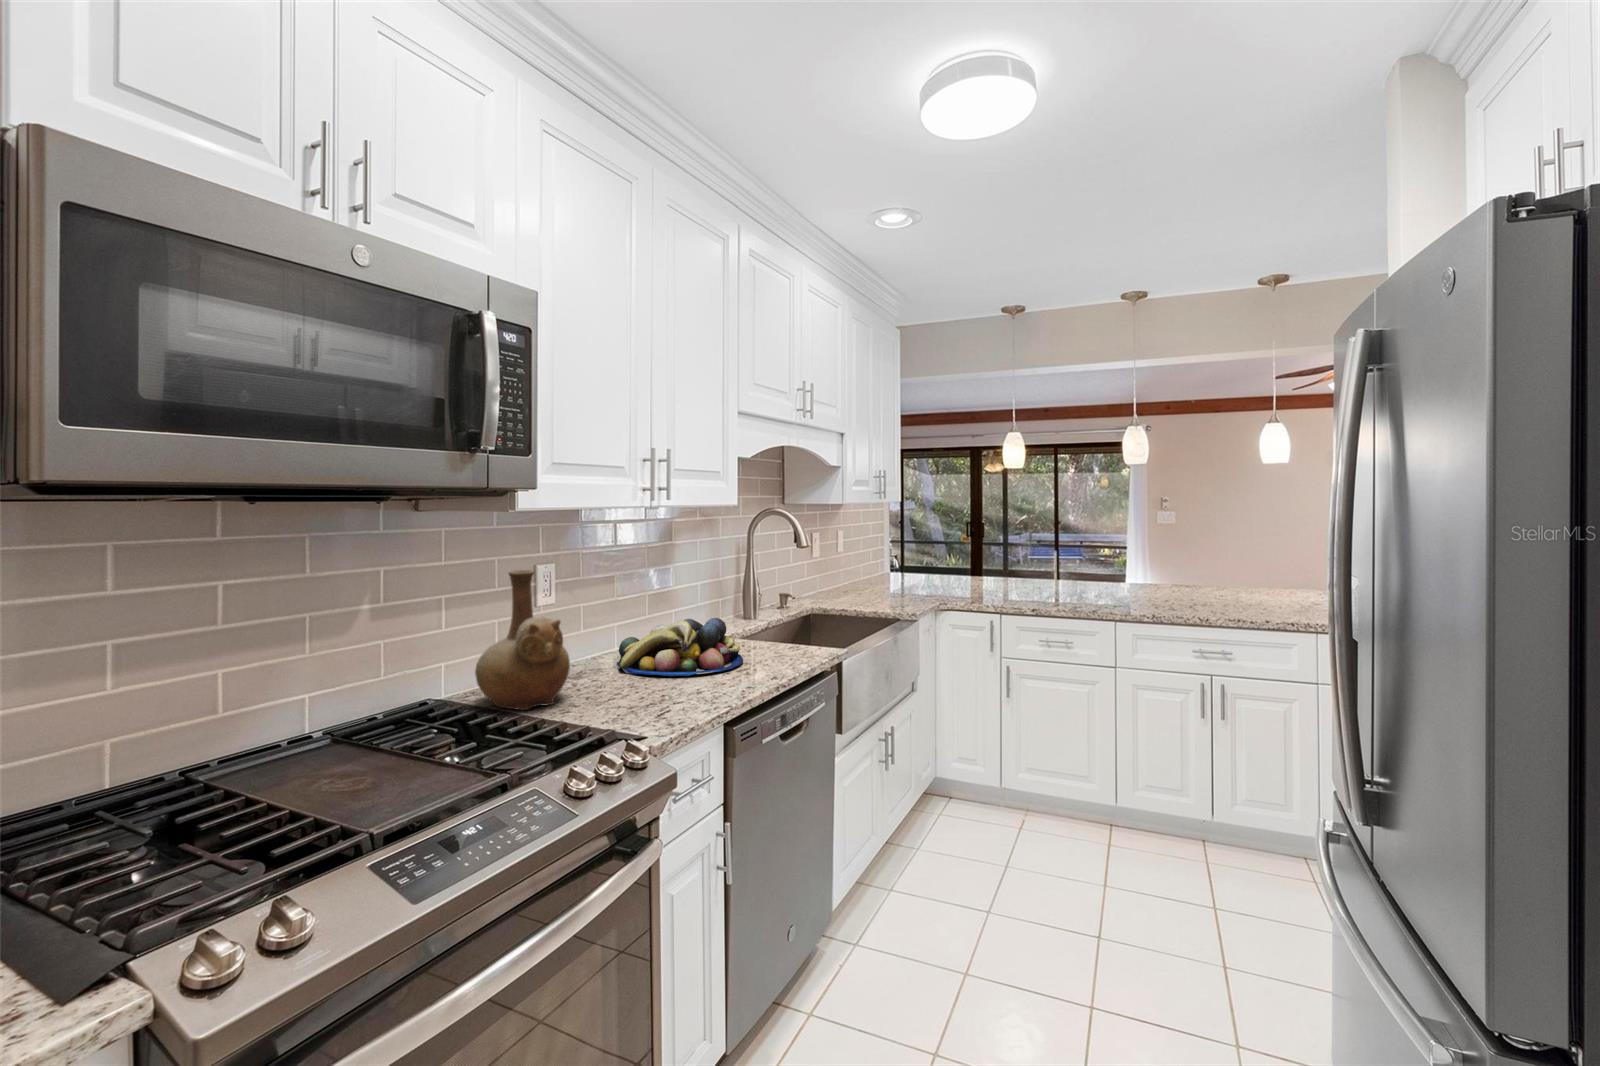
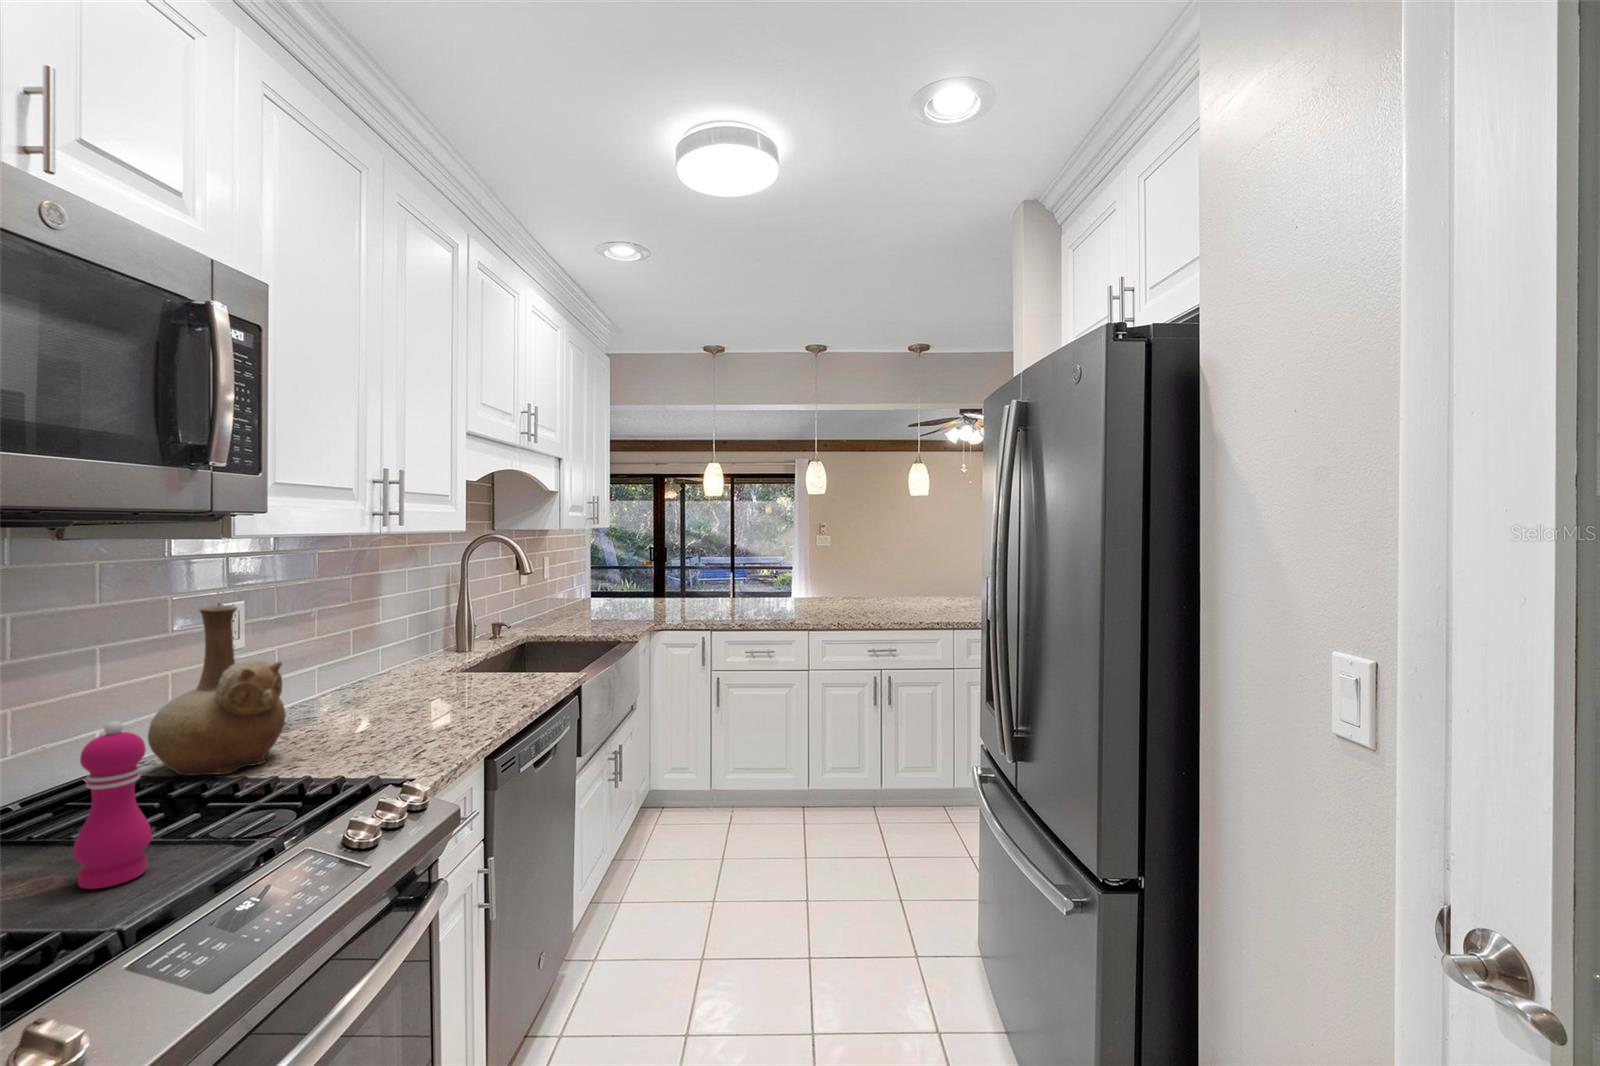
fruit bowl: present [617,618,743,676] -> none [321,650,481,720]
pepper mill: none [379,660,431,793] -> present [73,721,152,889]

